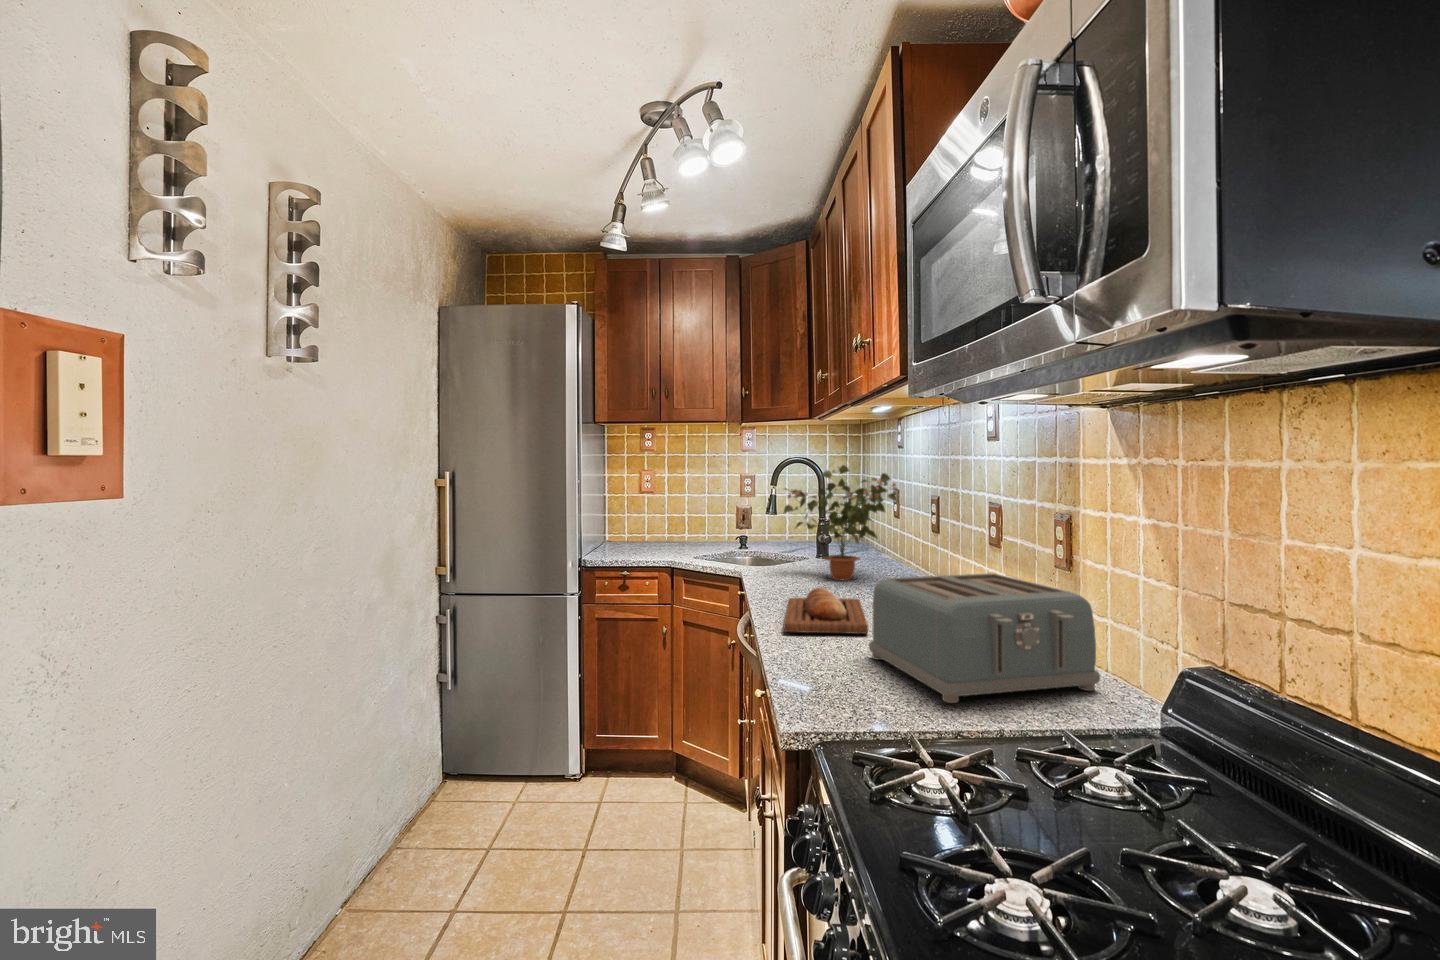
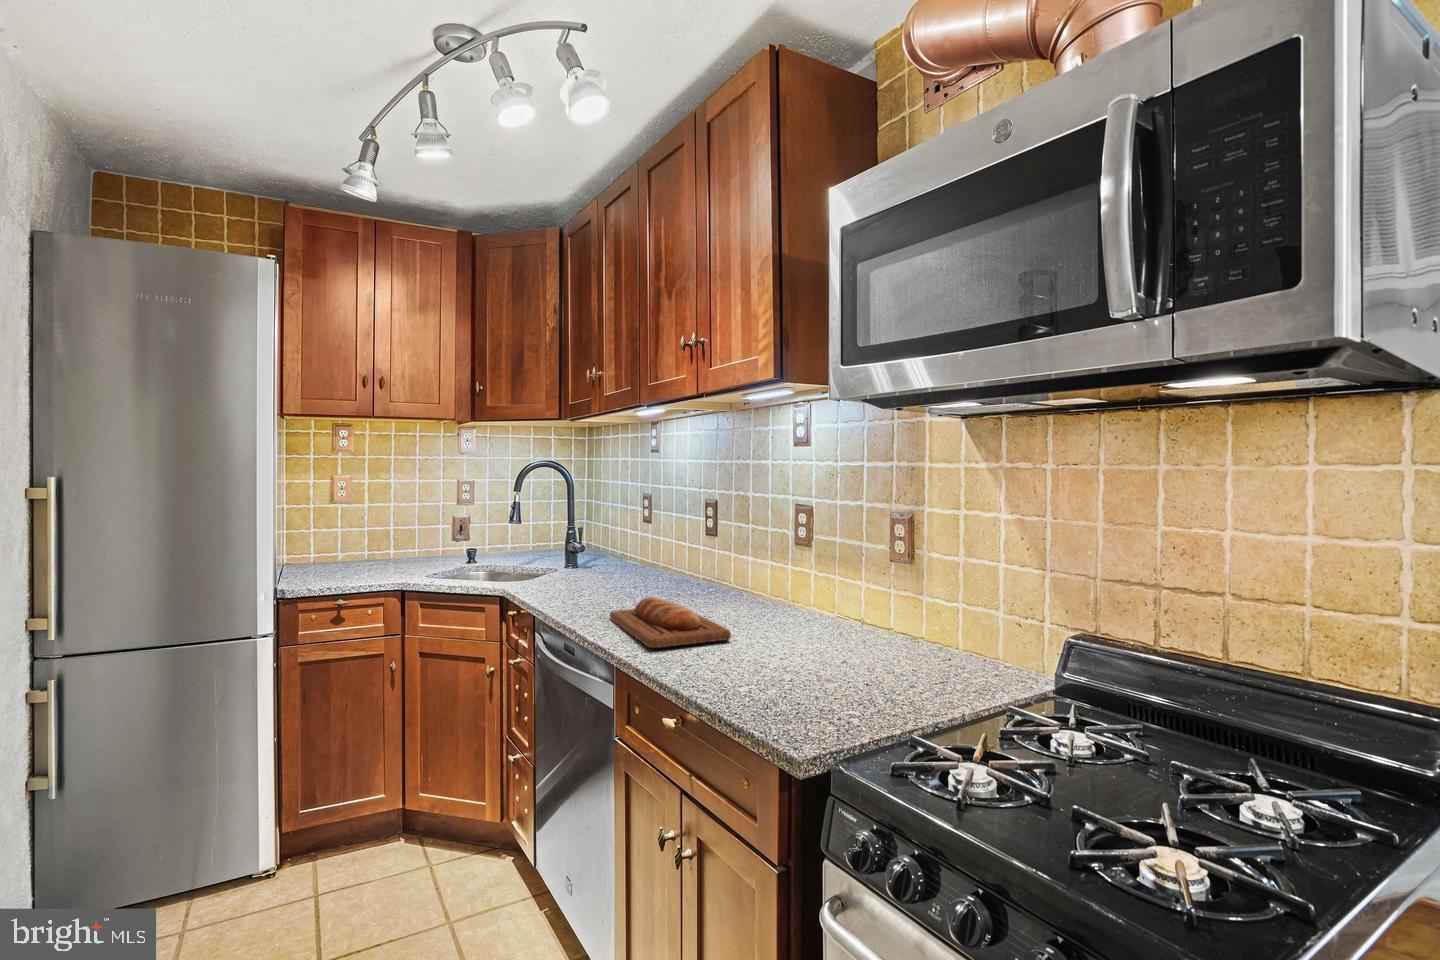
potted plant: present [783,465,899,580] -> none [561,470,685,589]
toaster: present [869,573,1100,703] -> none [762,569,974,696]

